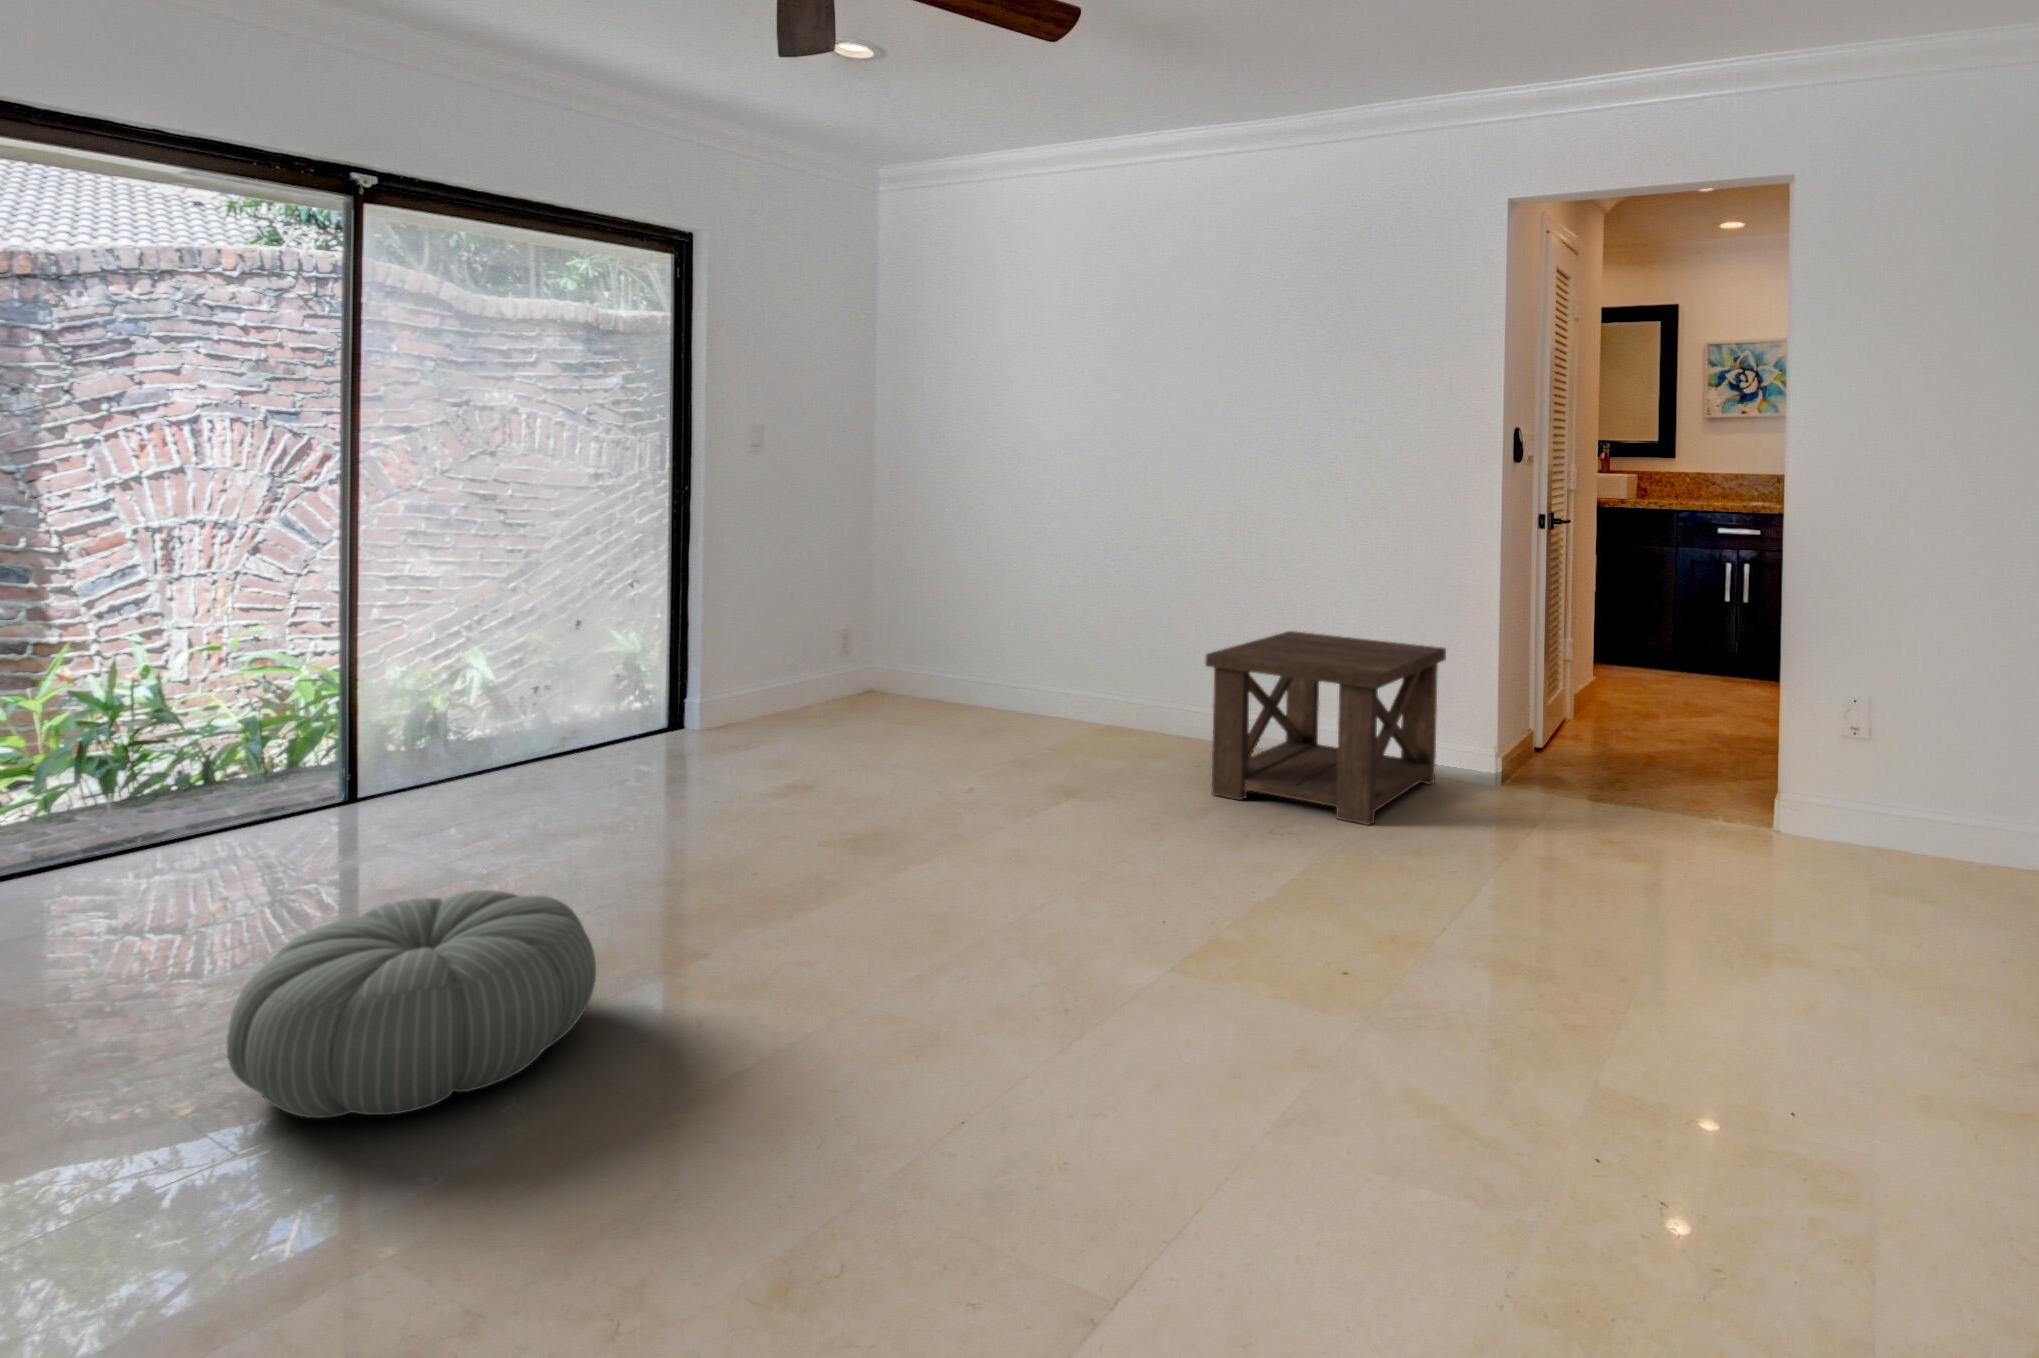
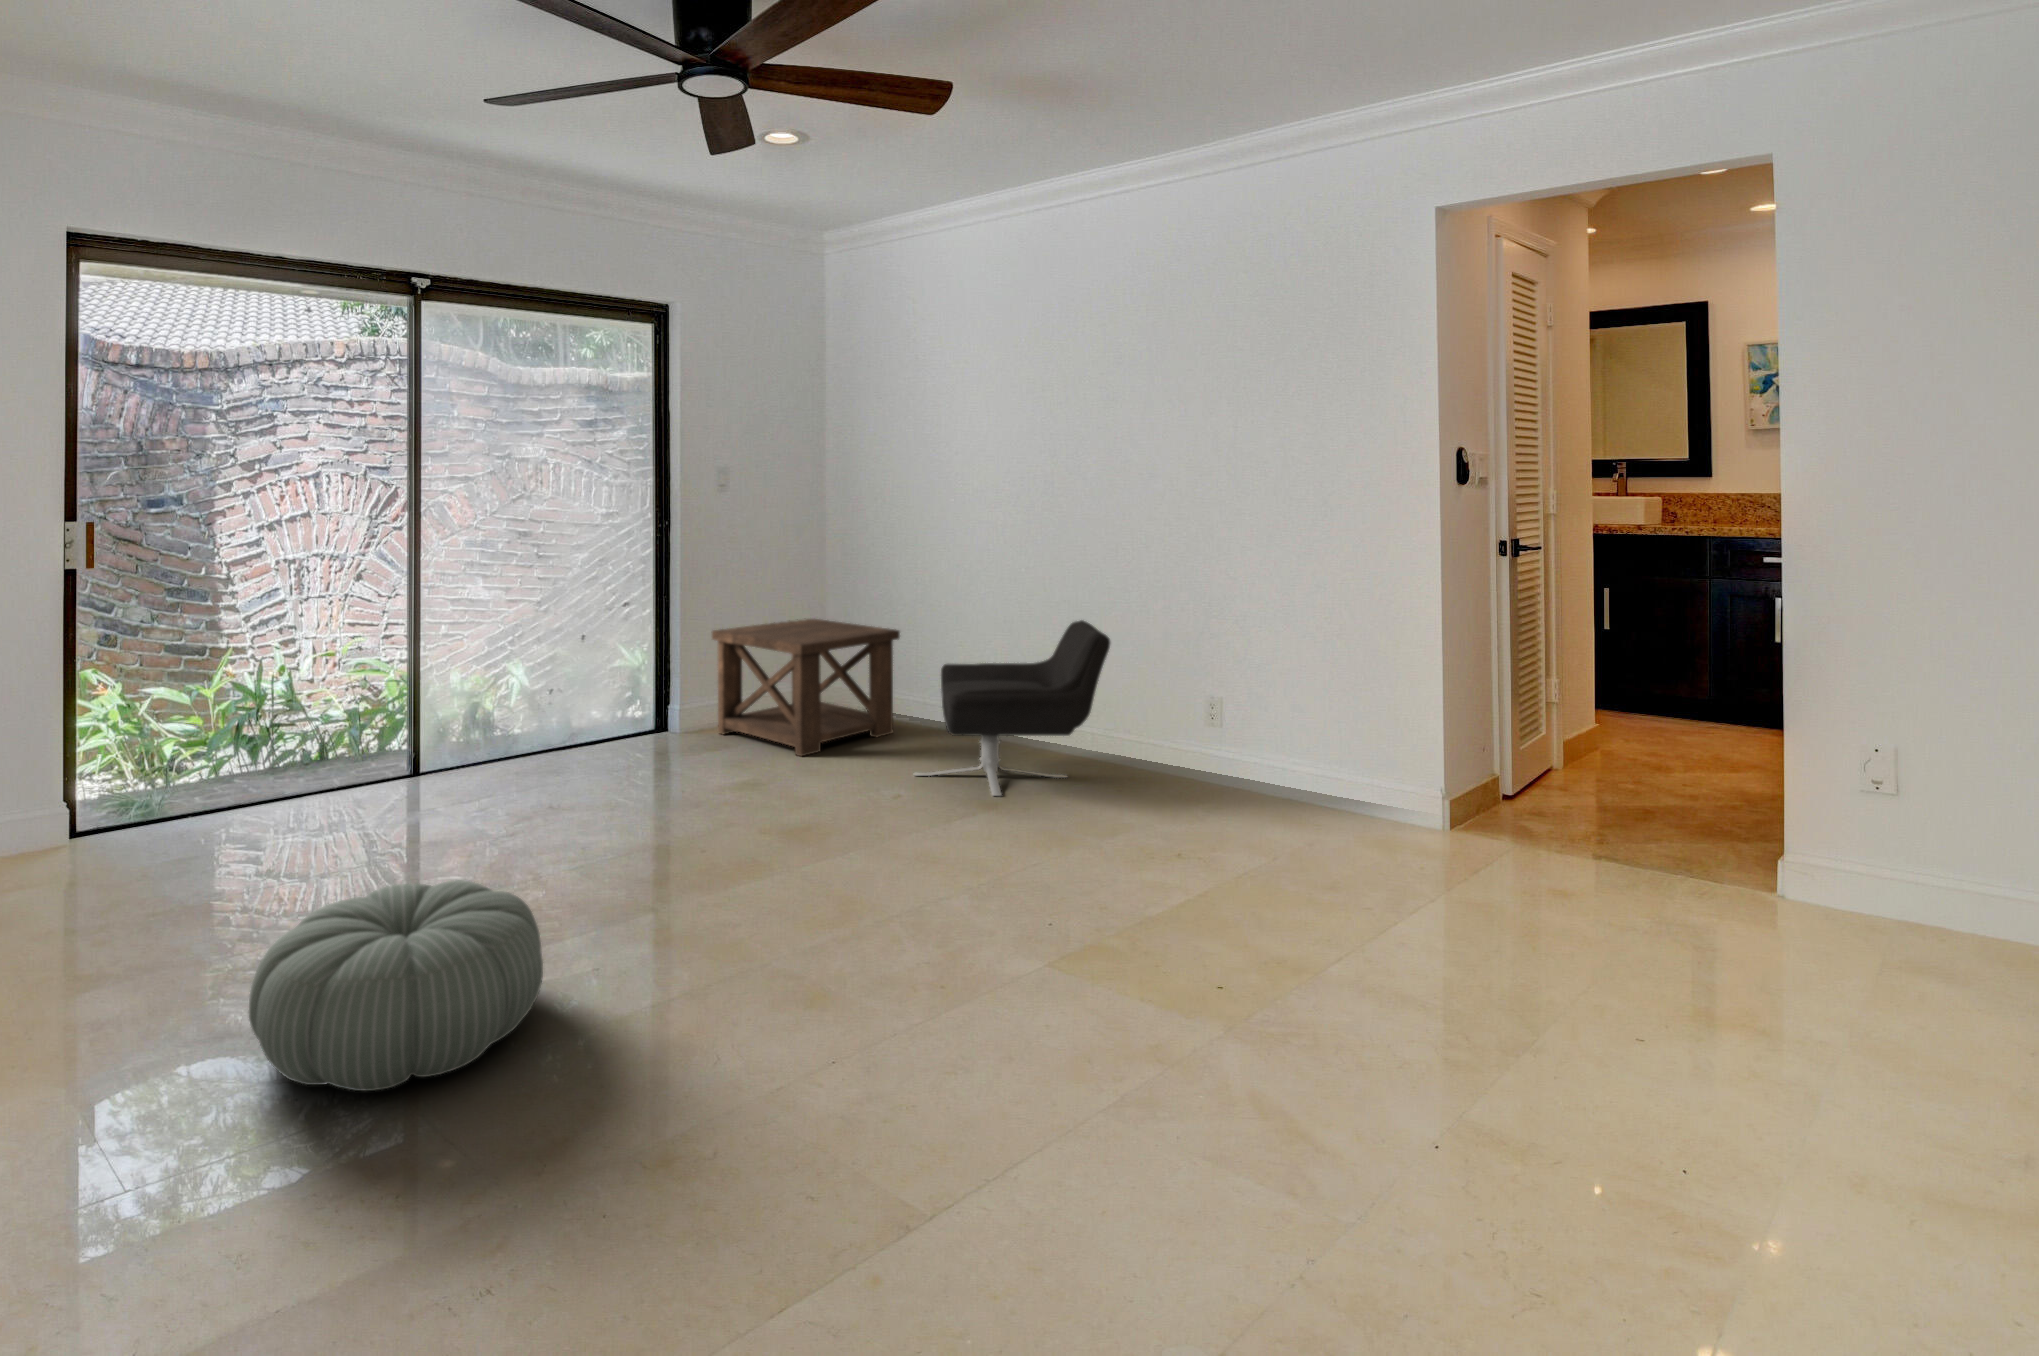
lounge chair: none [965,591,1172,772] -> present [915,620,1110,796]
side table: present [1205,631,1446,825] -> present [712,619,900,756]

